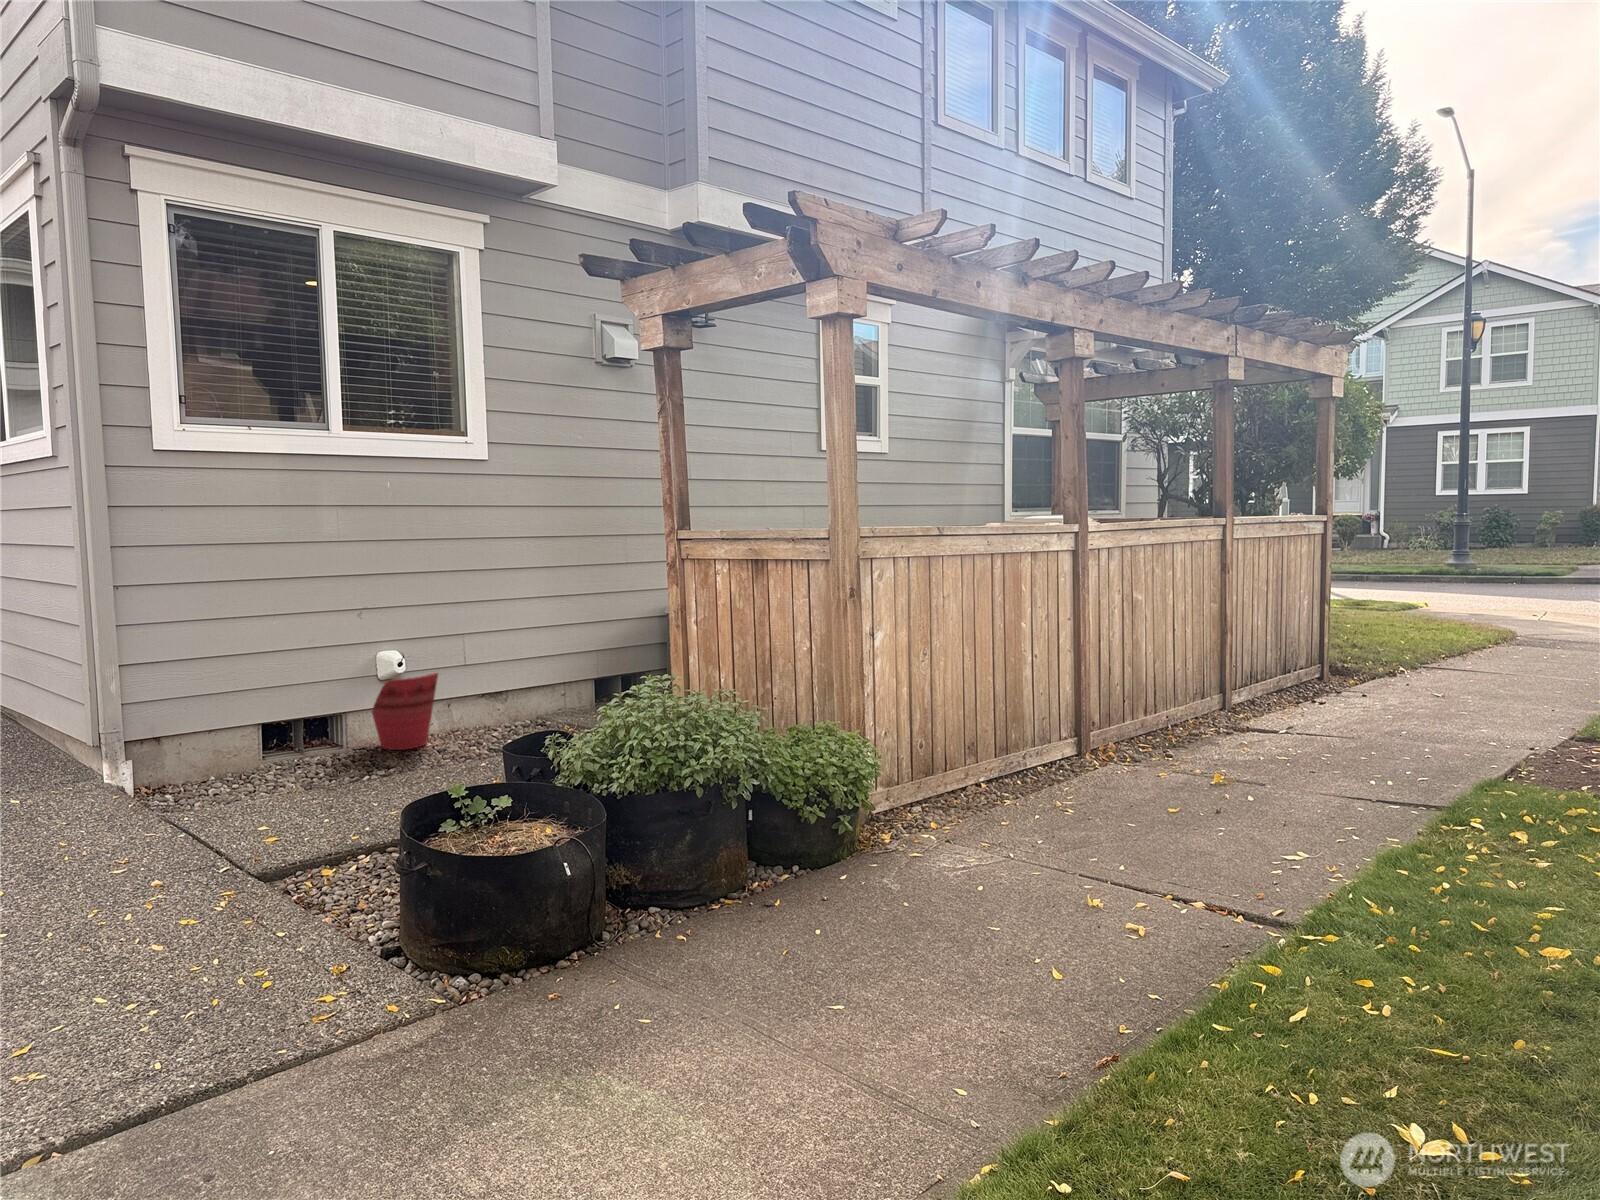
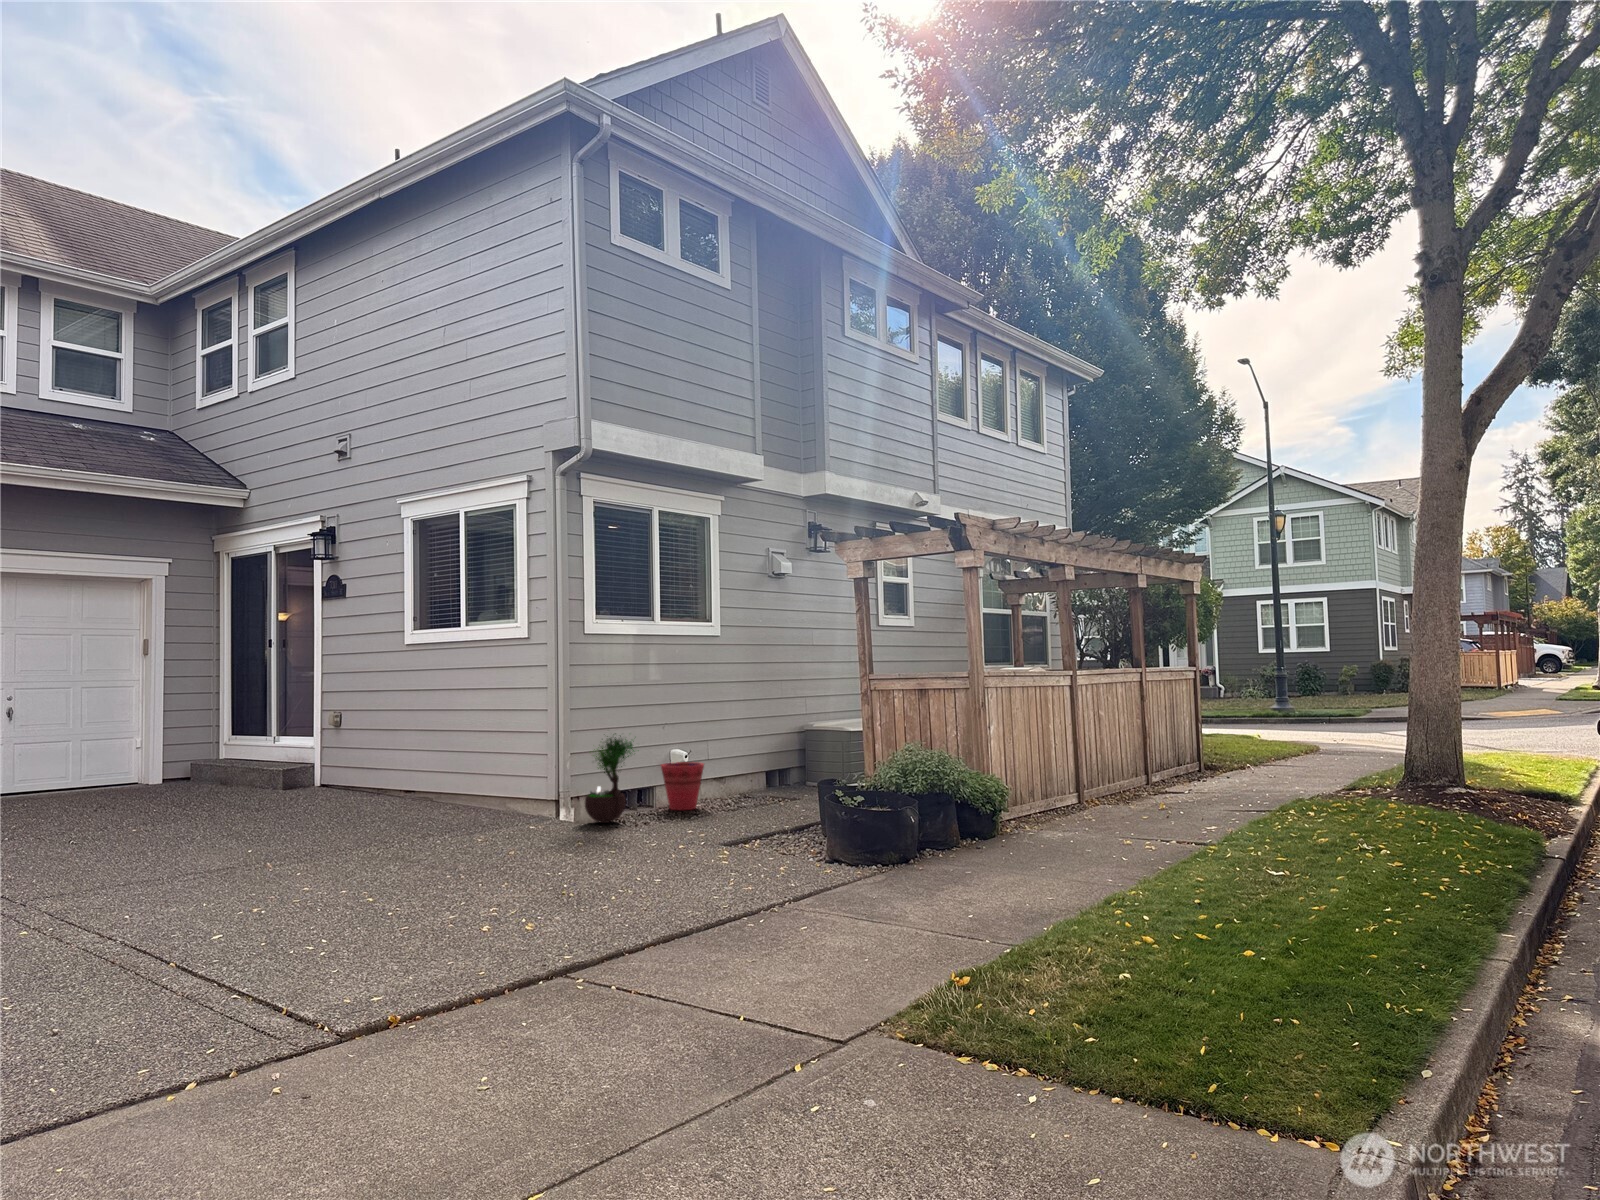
potted tree: none [159,622,264,781] -> present [585,733,634,823]

